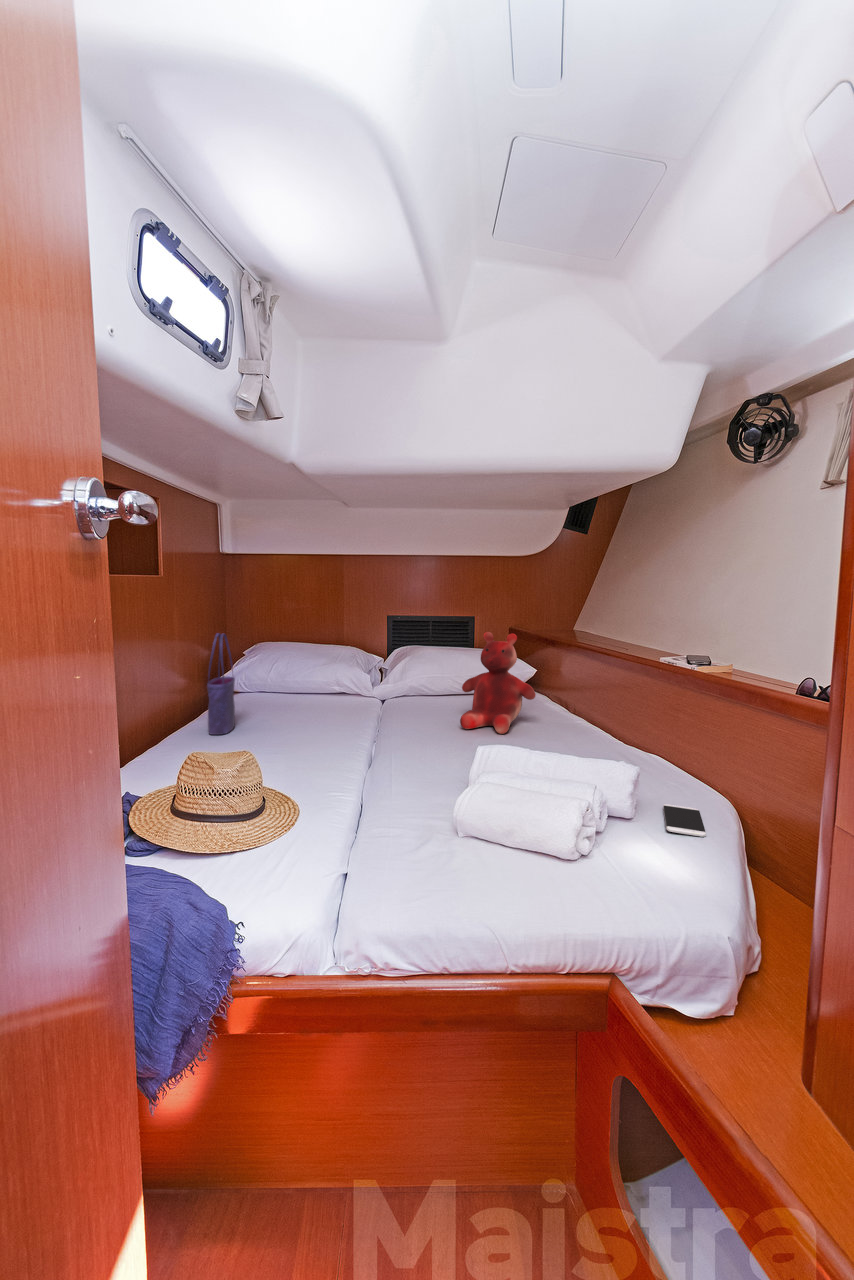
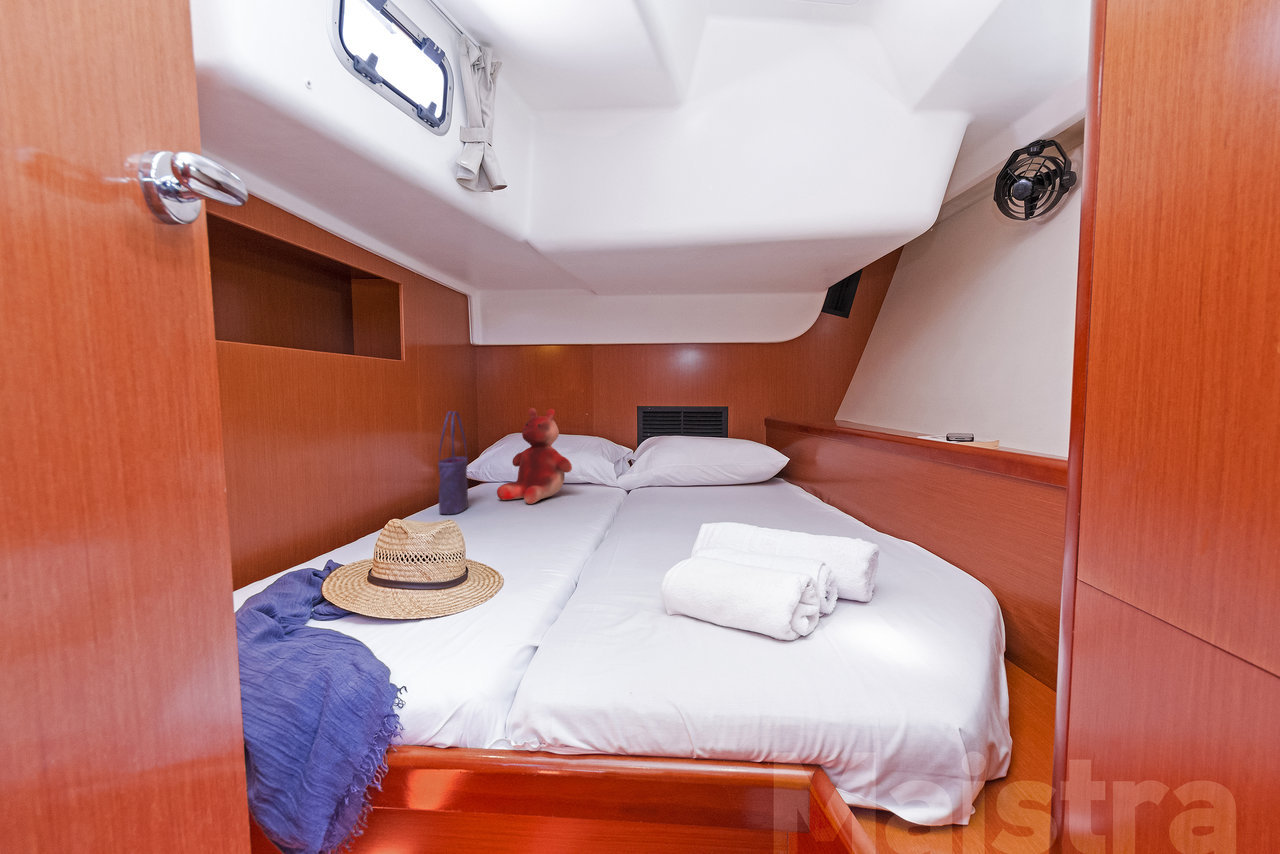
teddy bear: present [460,632,536,734] -> present [497,408,572,504]
smartphone: present [663,804,706,837] -> none [900,586,946,620]

